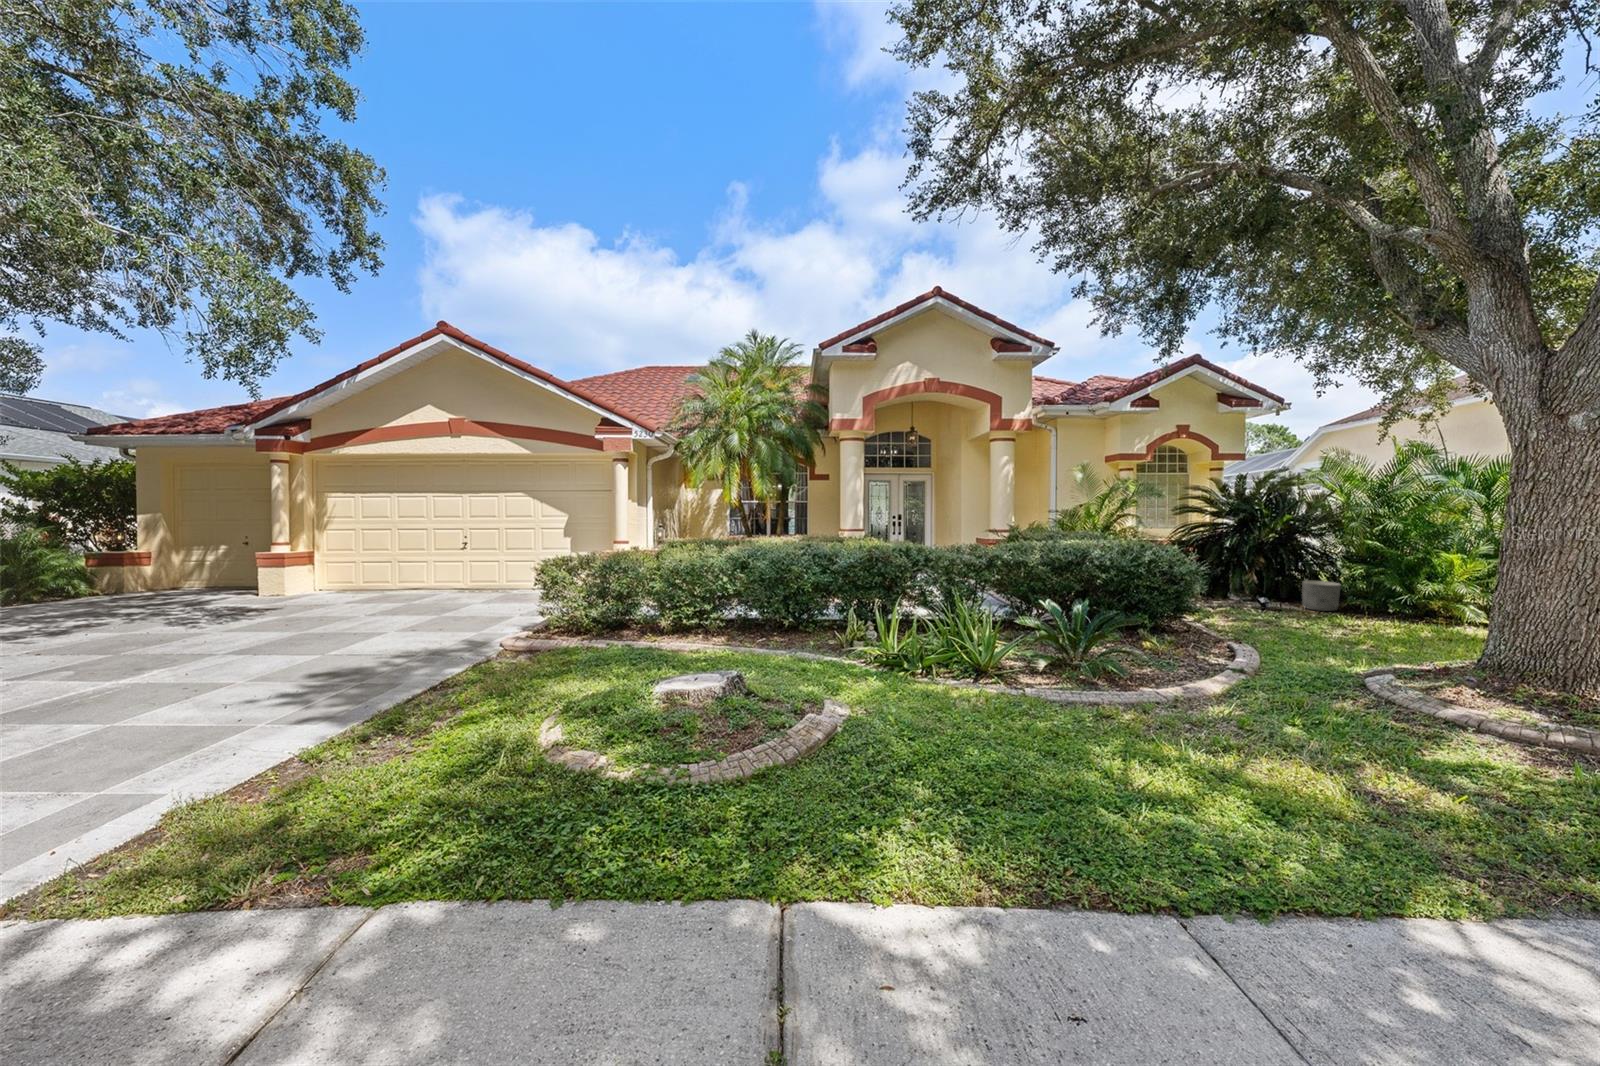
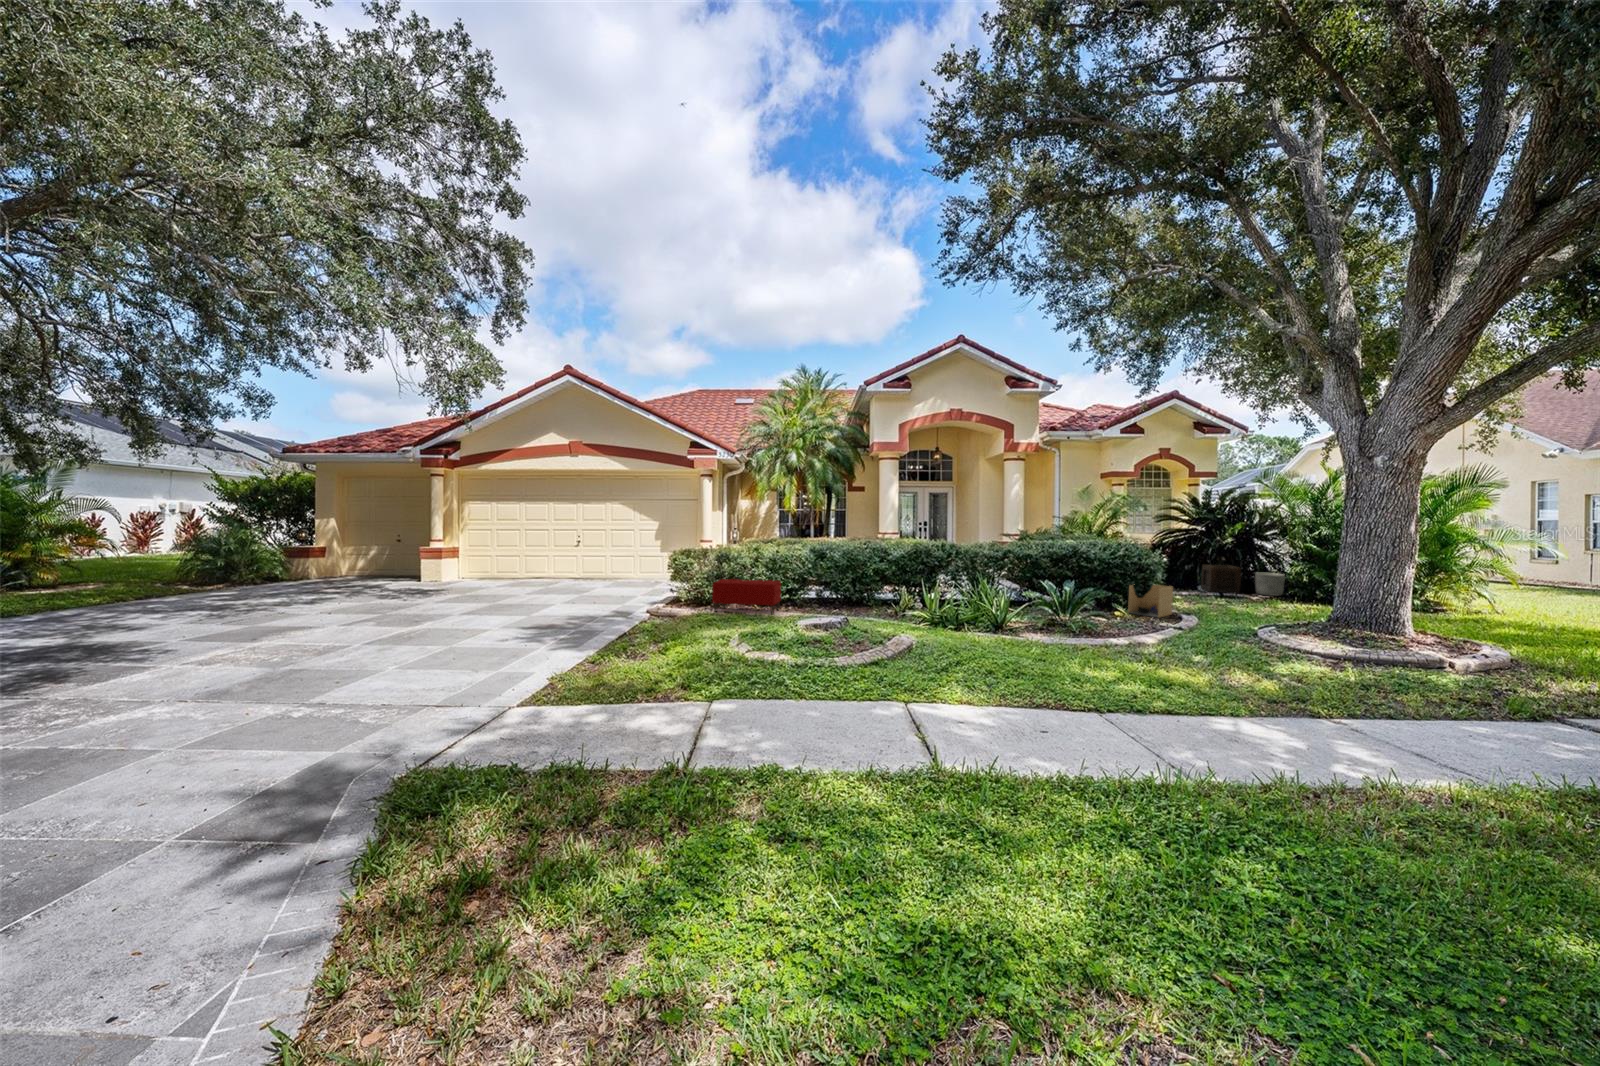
wooden crate: none [1233,570,1284,608] -> present [1201,565,1241,594]
bench: none [584,600,682,650] -> present [712,579,781,615]
cardboard box: none [1145,602,1205,650] -> present [1128,585,1173,617]

